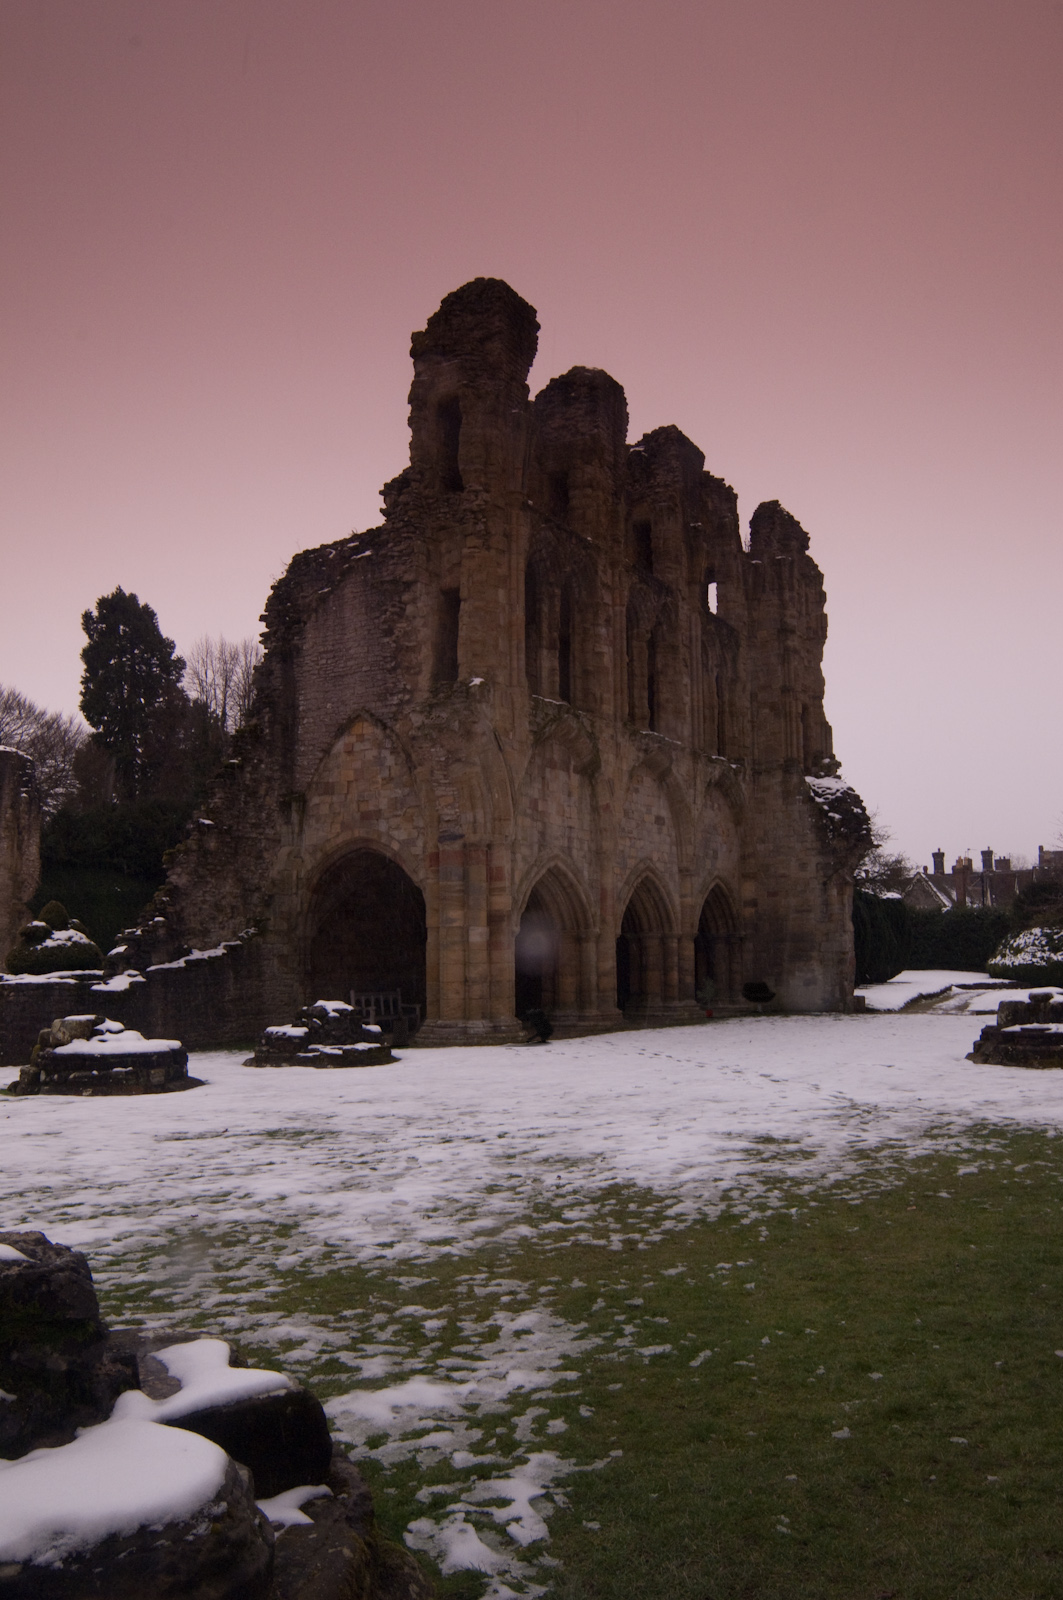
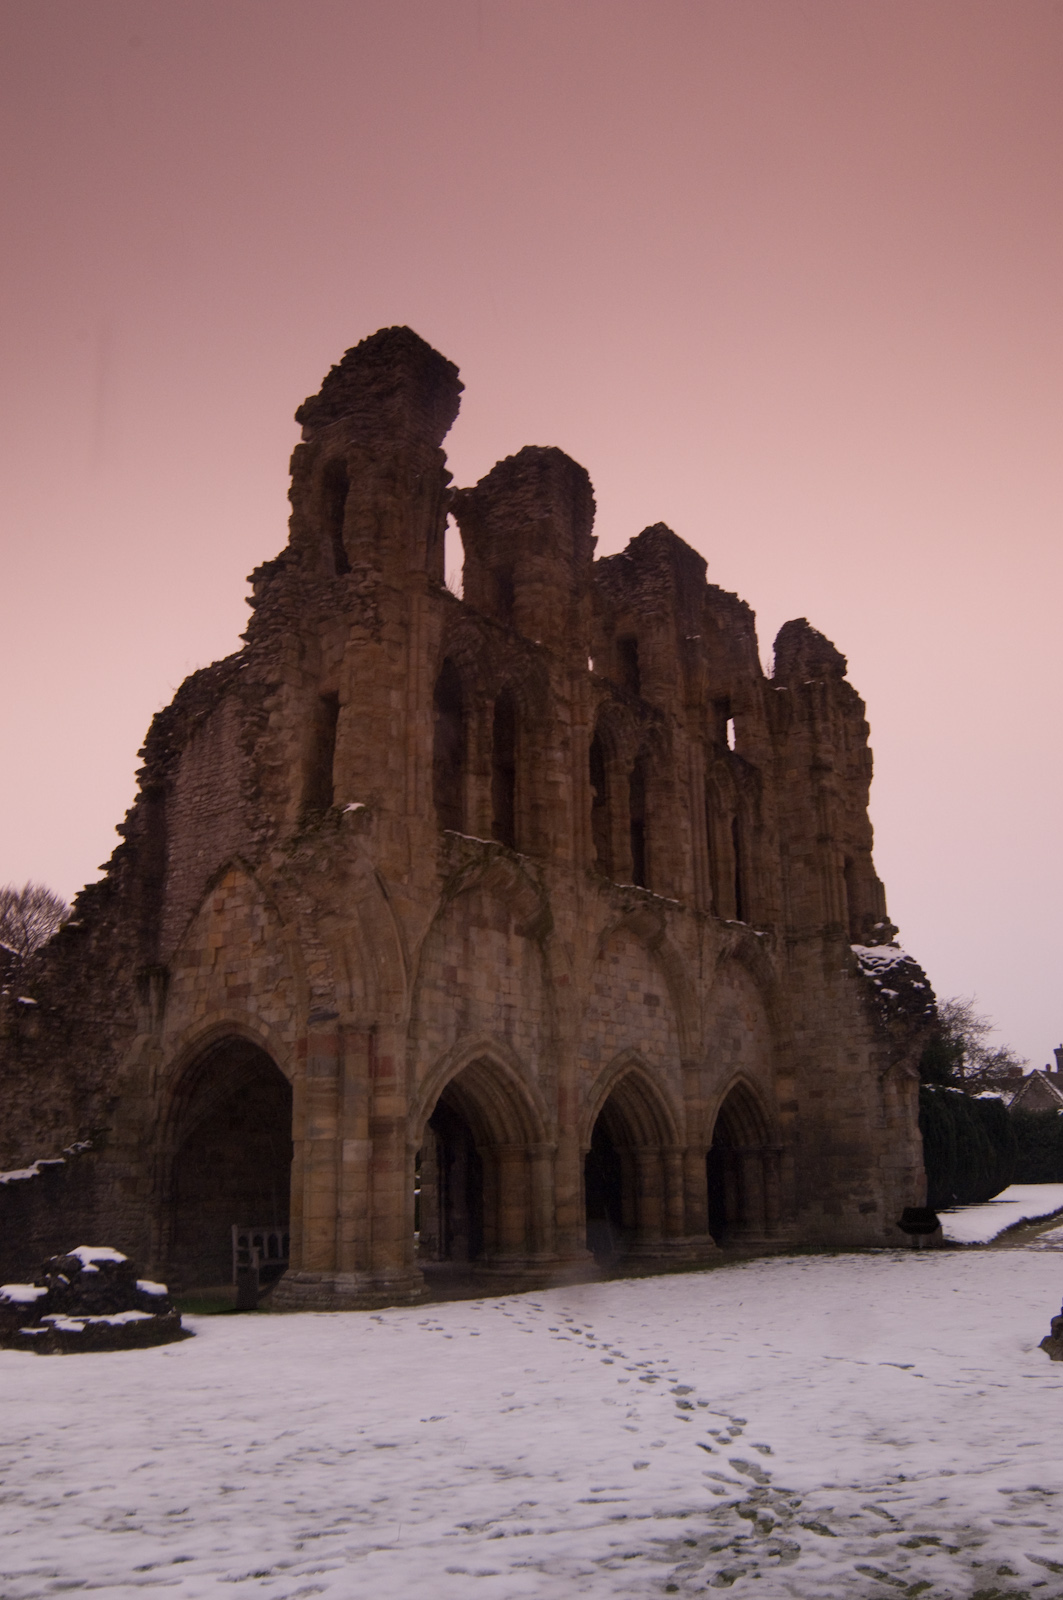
potted tree: present [697,978,716,1018] -> none [709,1202,737,1258]
lounge chair: present [741,982,776,1011] -> present [896,1206,941,1247]
backpack: present [520,1010,554,1041] -> none [412,1253,468,1303]

